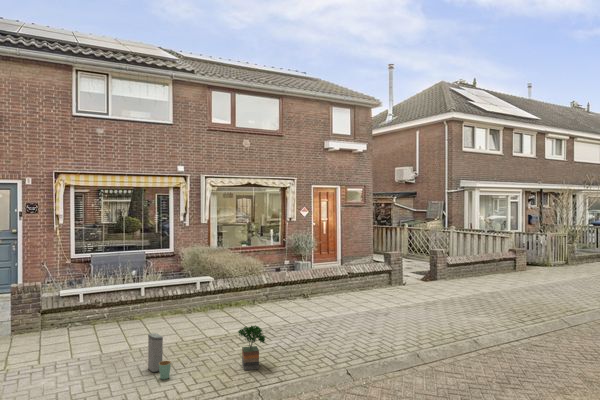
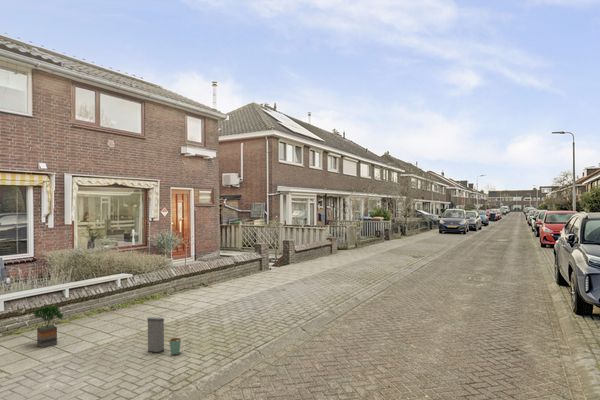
potted tree: present [238,326,265,370] -> present [34,306,63,348]

